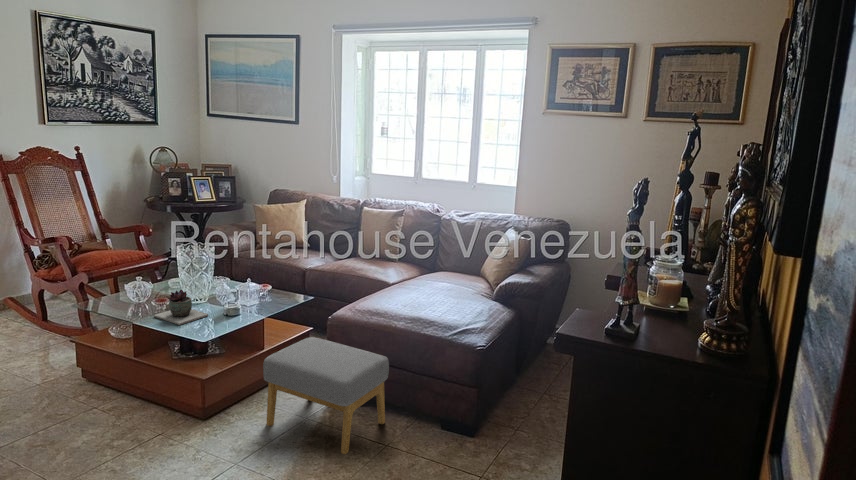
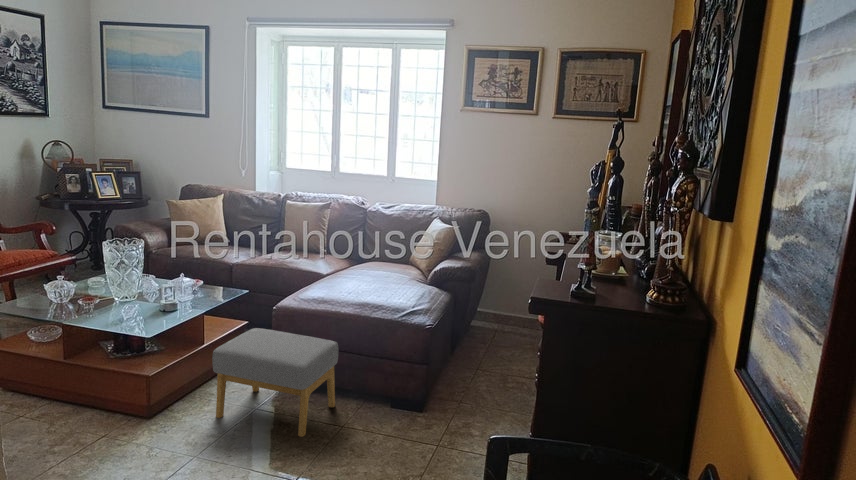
succulent plant: present [154,290,208,325] -> none [84,286,144,323]

